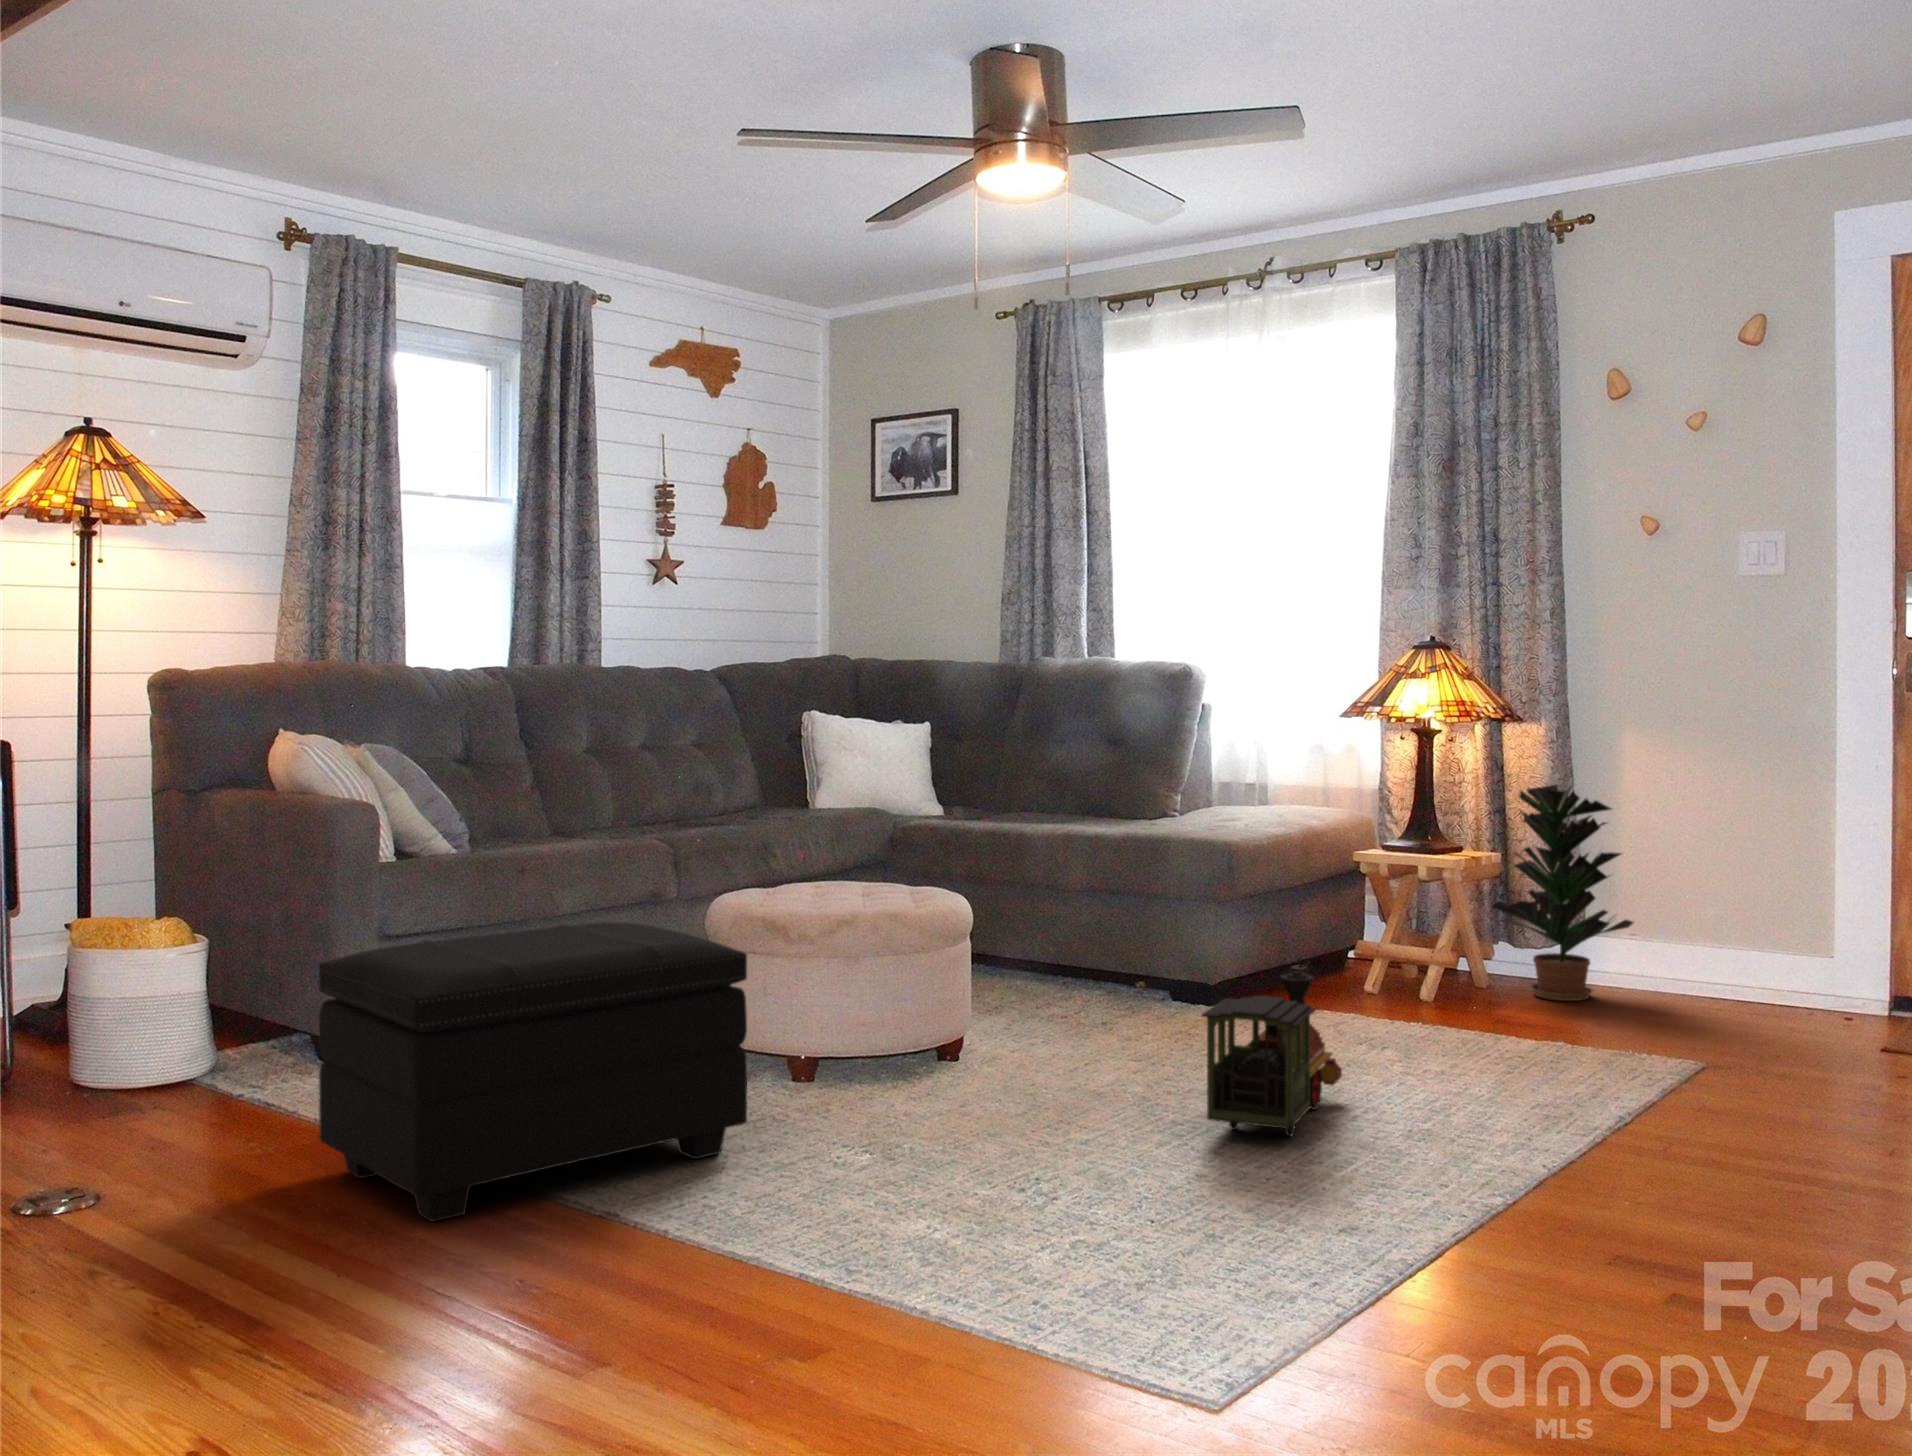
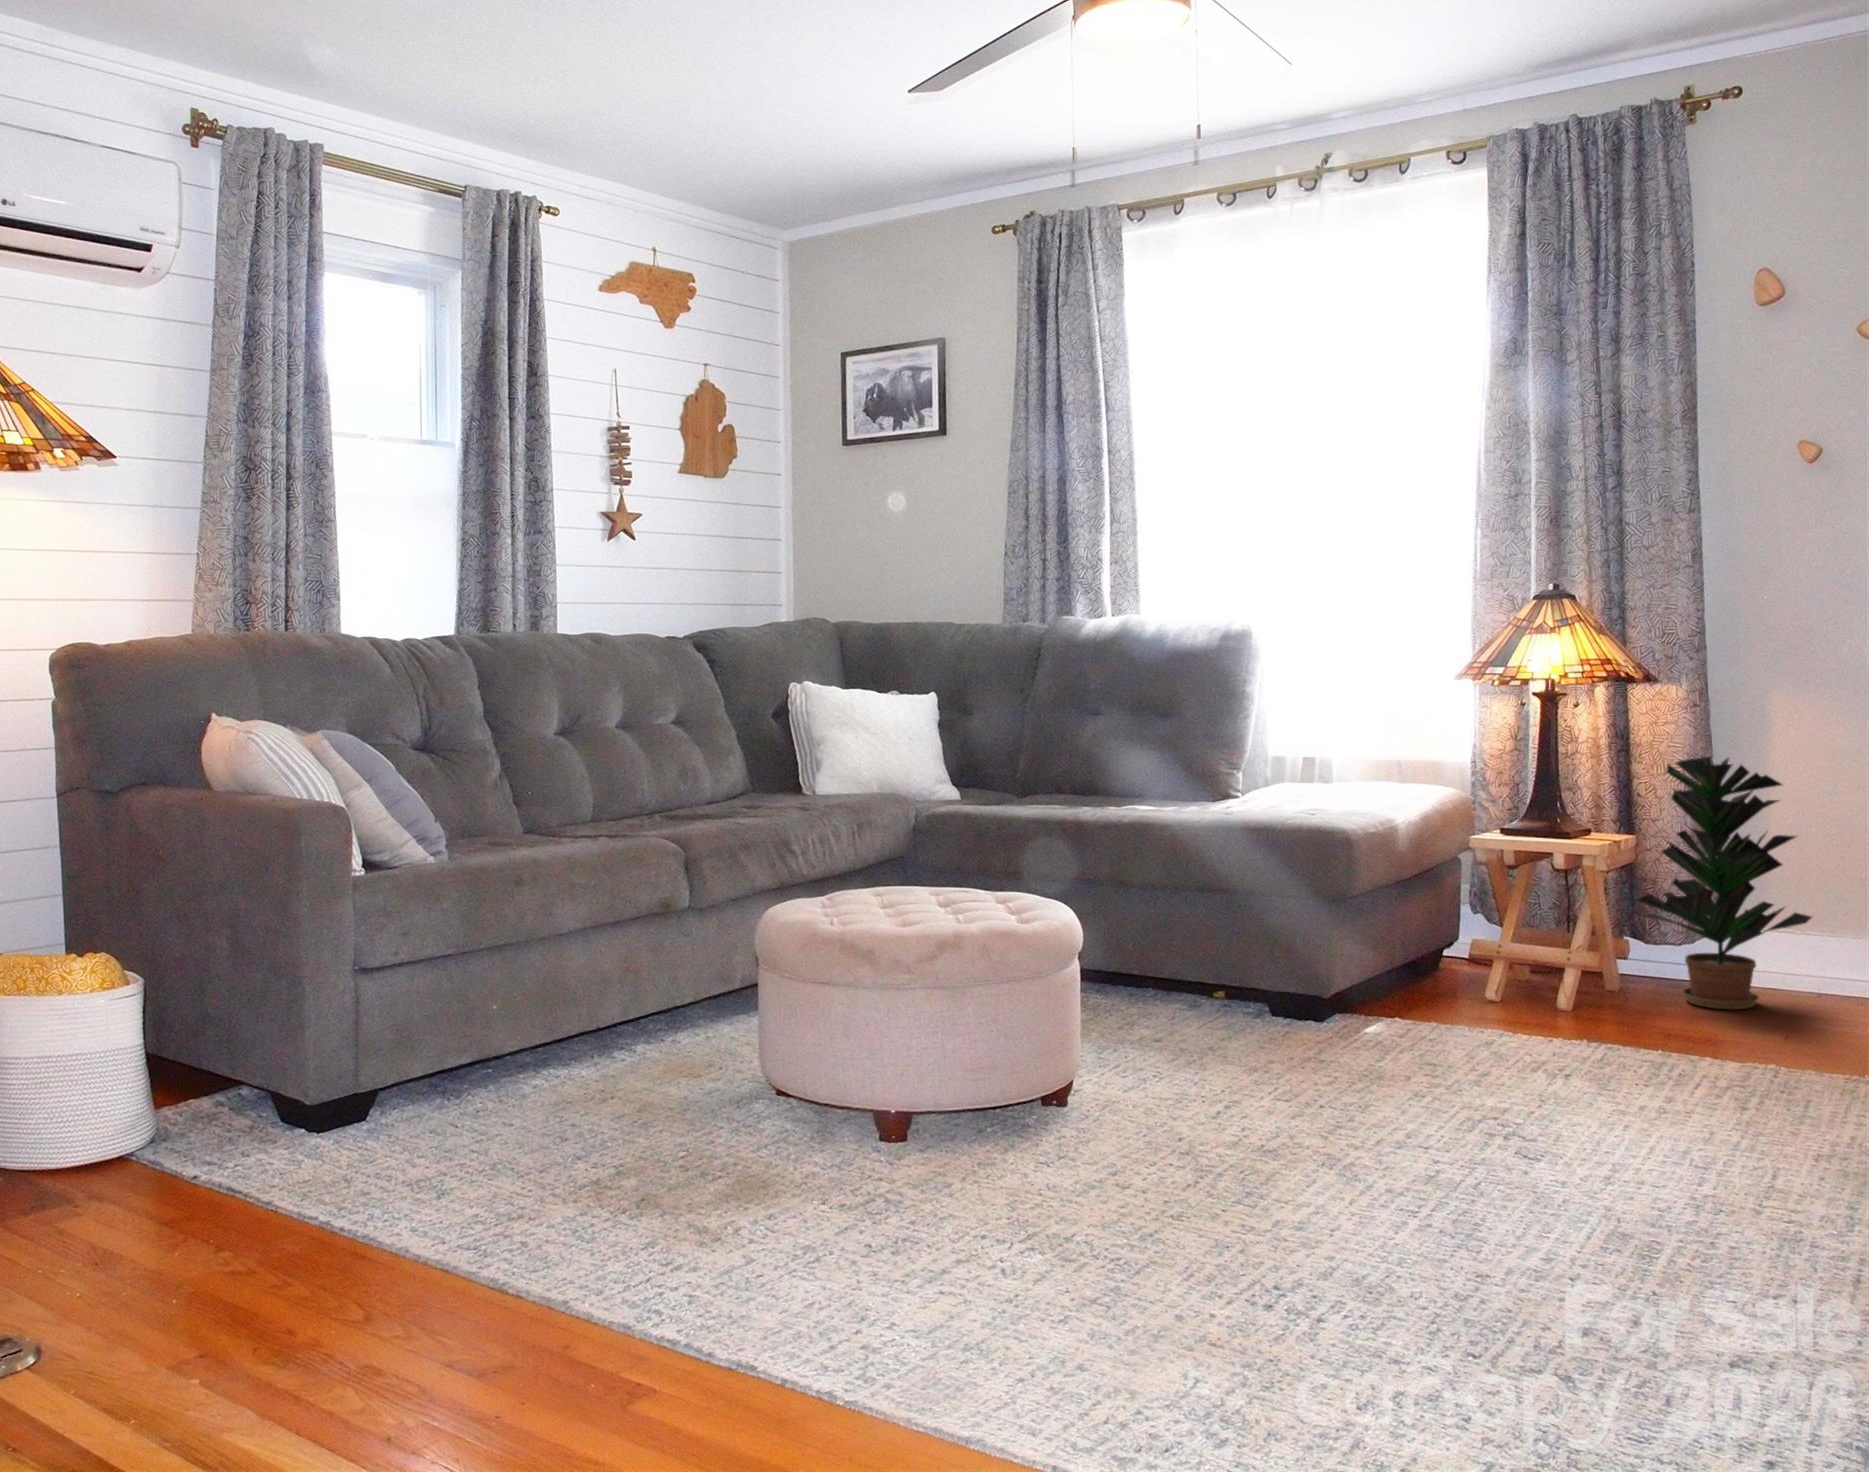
footstool: present [319,922,747,1222] -> none [323,959,875,1379]
toy train: present [1202,971,1342,1137] -> none [1443,997,1575,1213]

